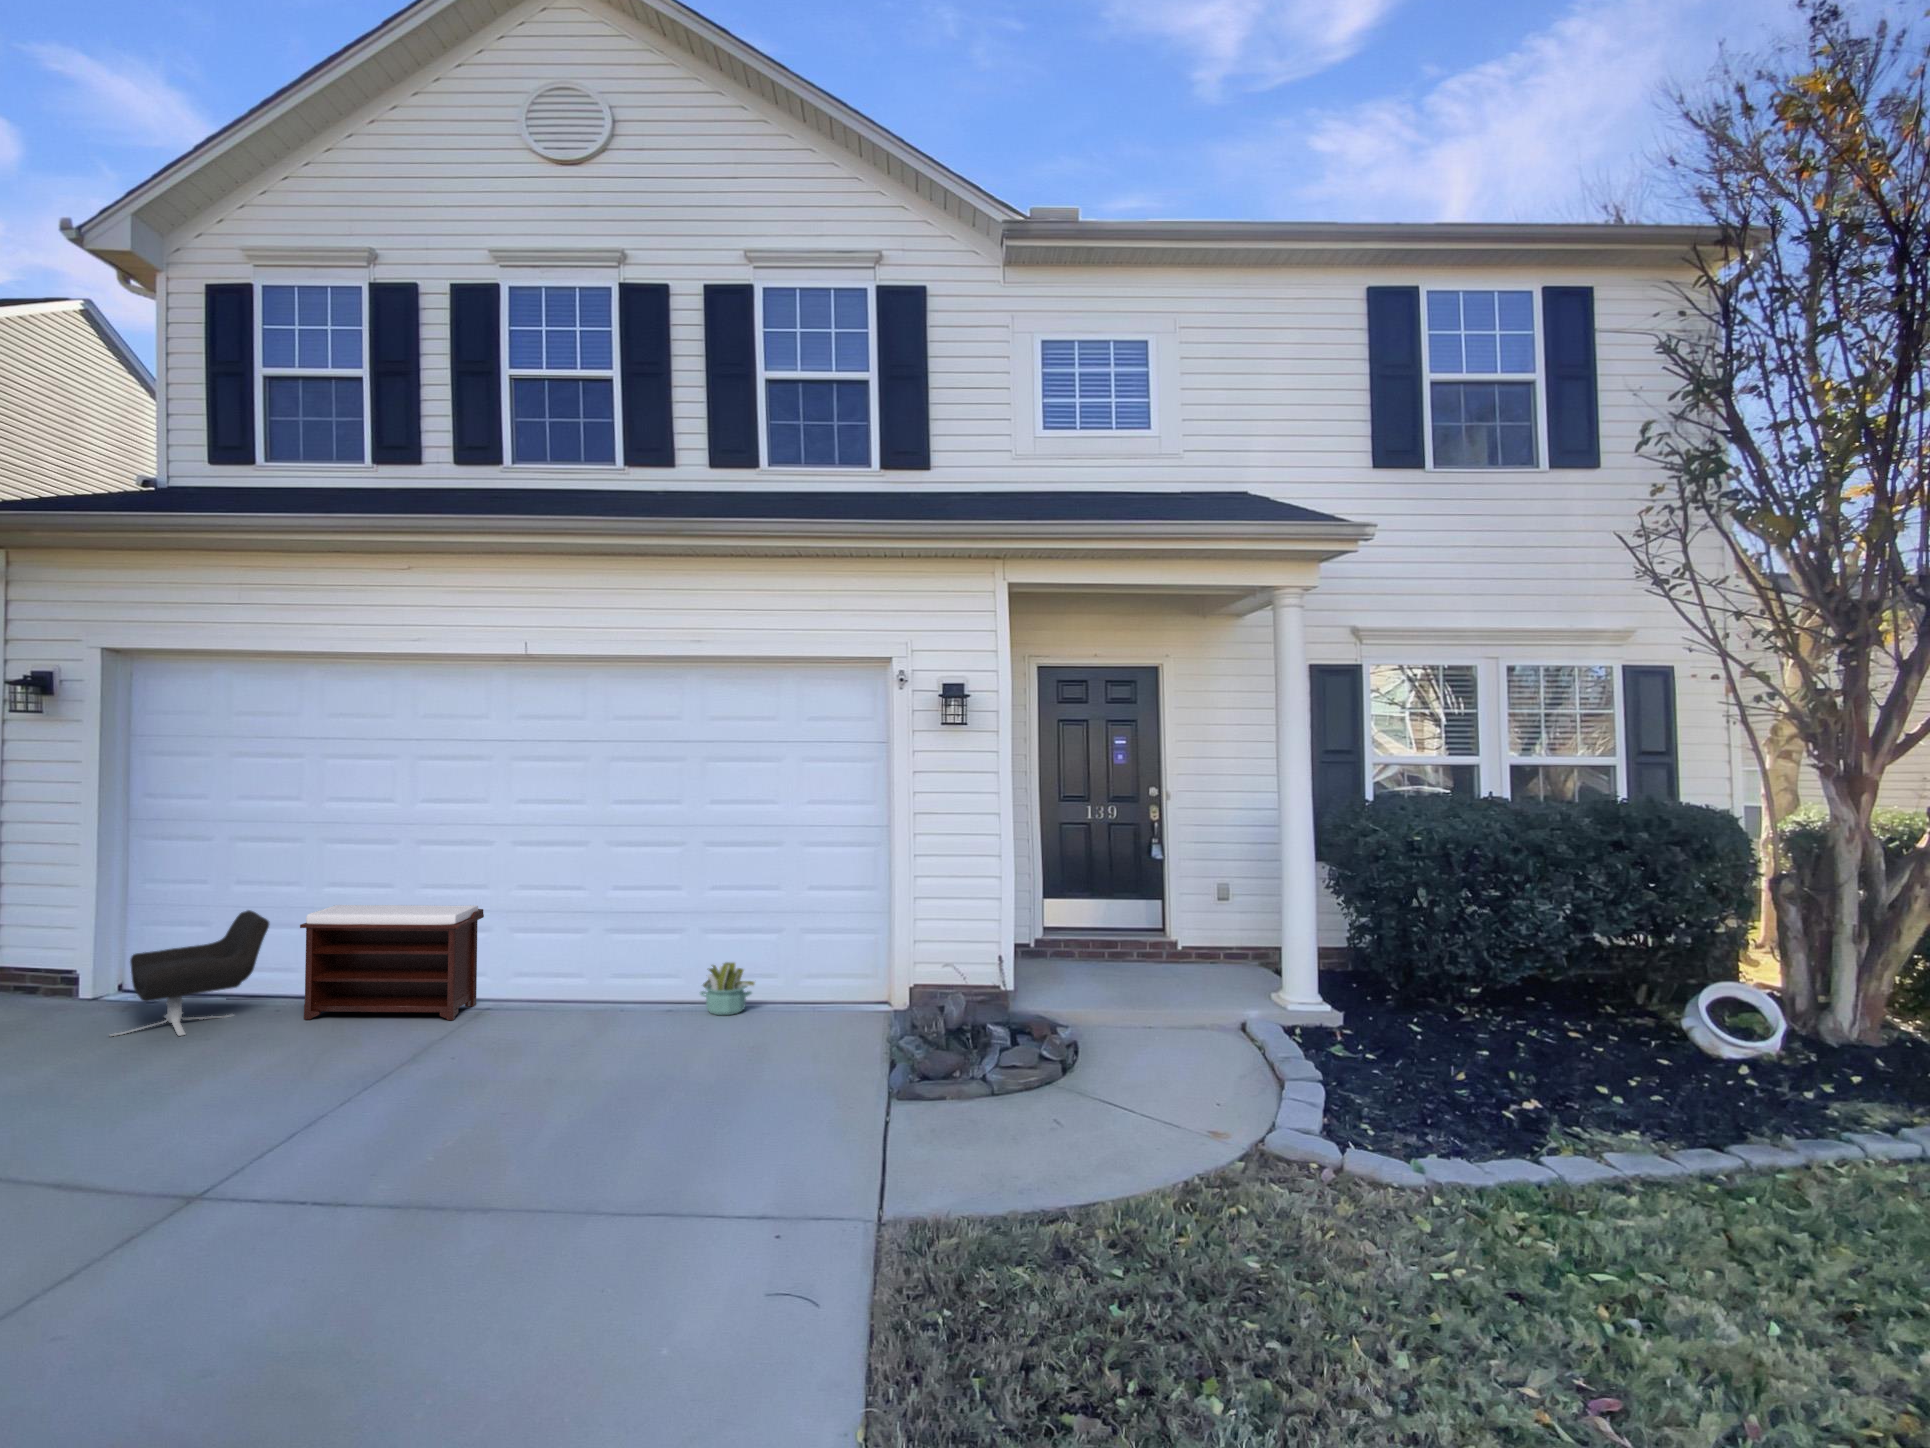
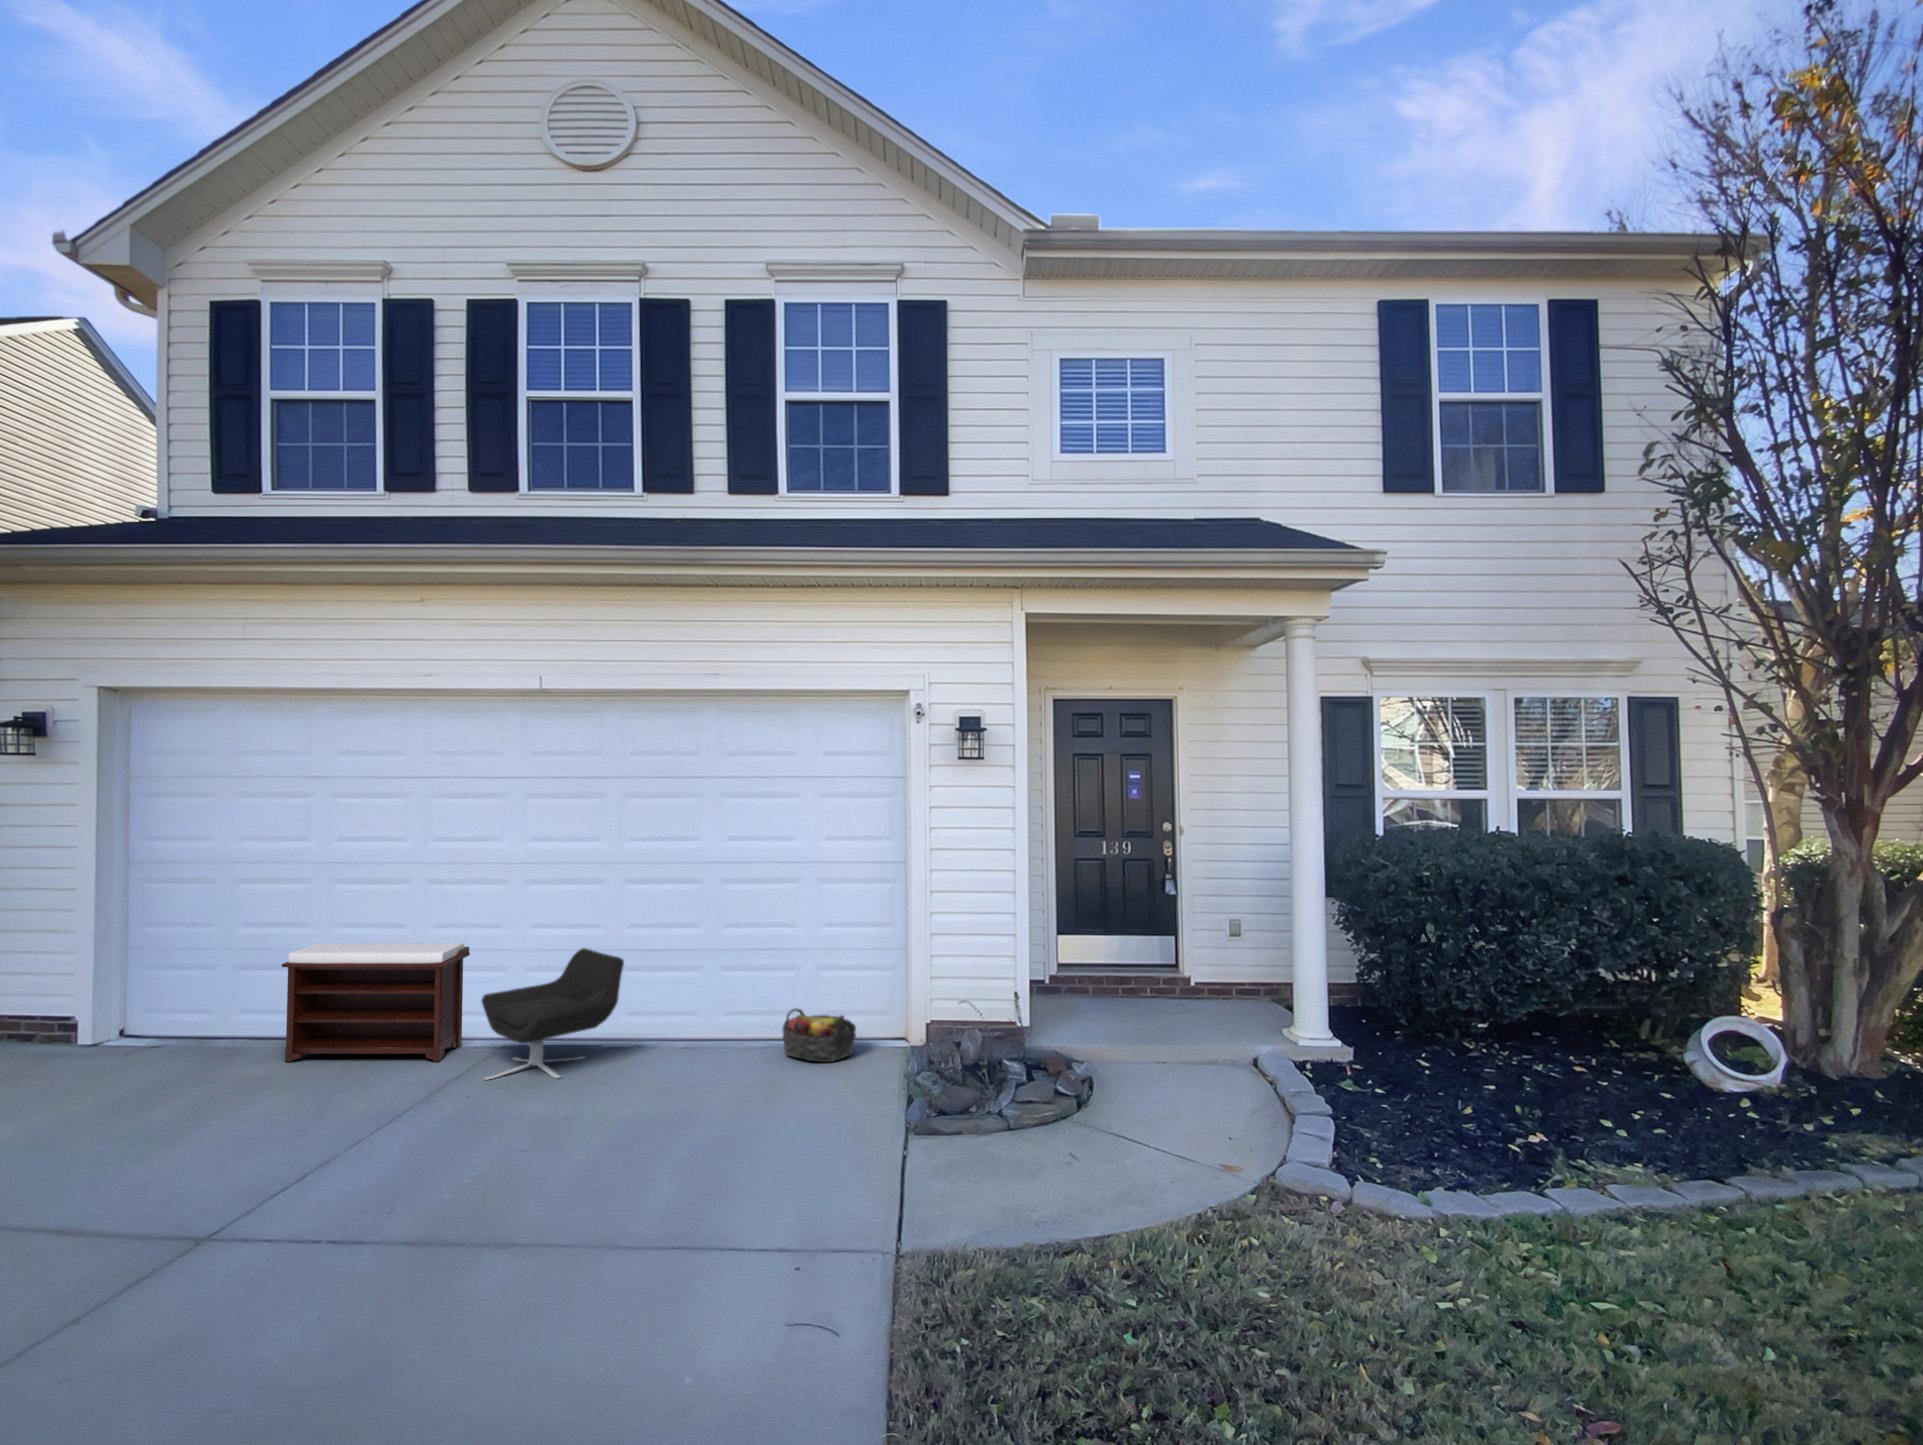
lounge chair: present [111,910,269,1036] -> present [482,948,624,1080]
decorative plant: present [700,962,755,1015] -> none [693,1000,751,1055]
basket: none [786,971,858,1023] -> present [782,1009,856,1062]

